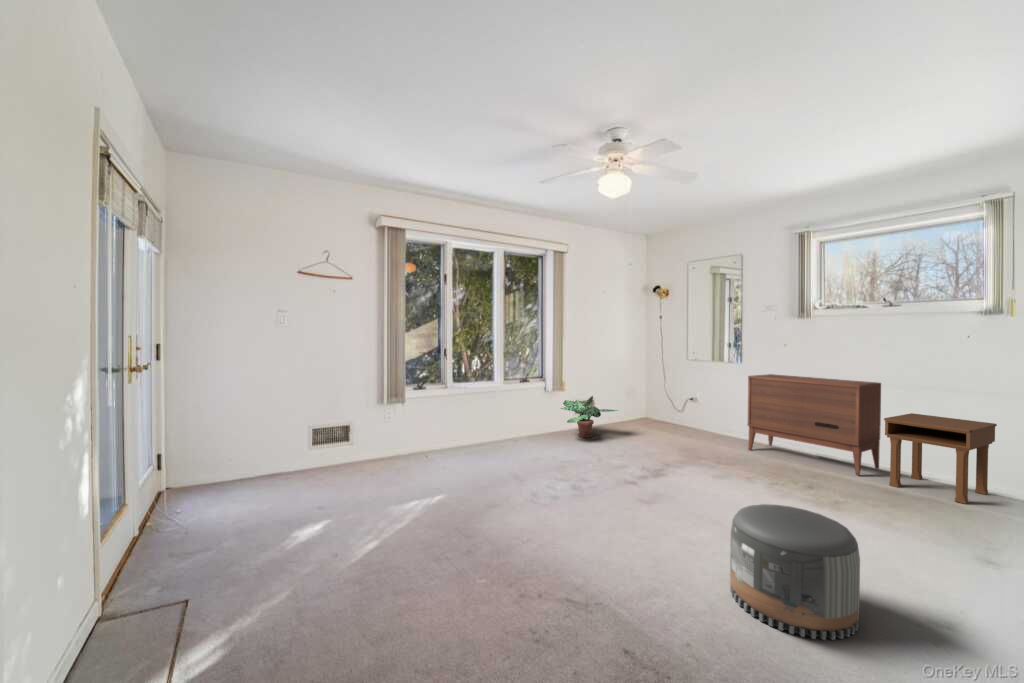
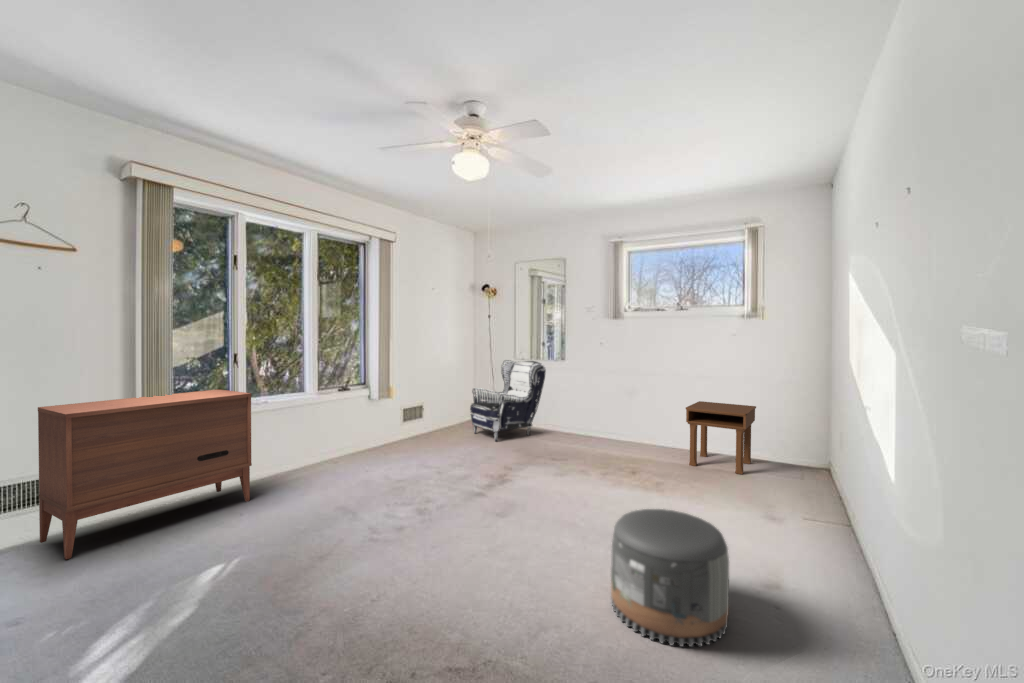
armchair: none [639,361,719,439] -> present [470,360,546,441]
dresser: present [748,374,881,475] -> present [38,389,252,559]
potted plant: present [561,396,617,438] -> none [388,401,452,448]

